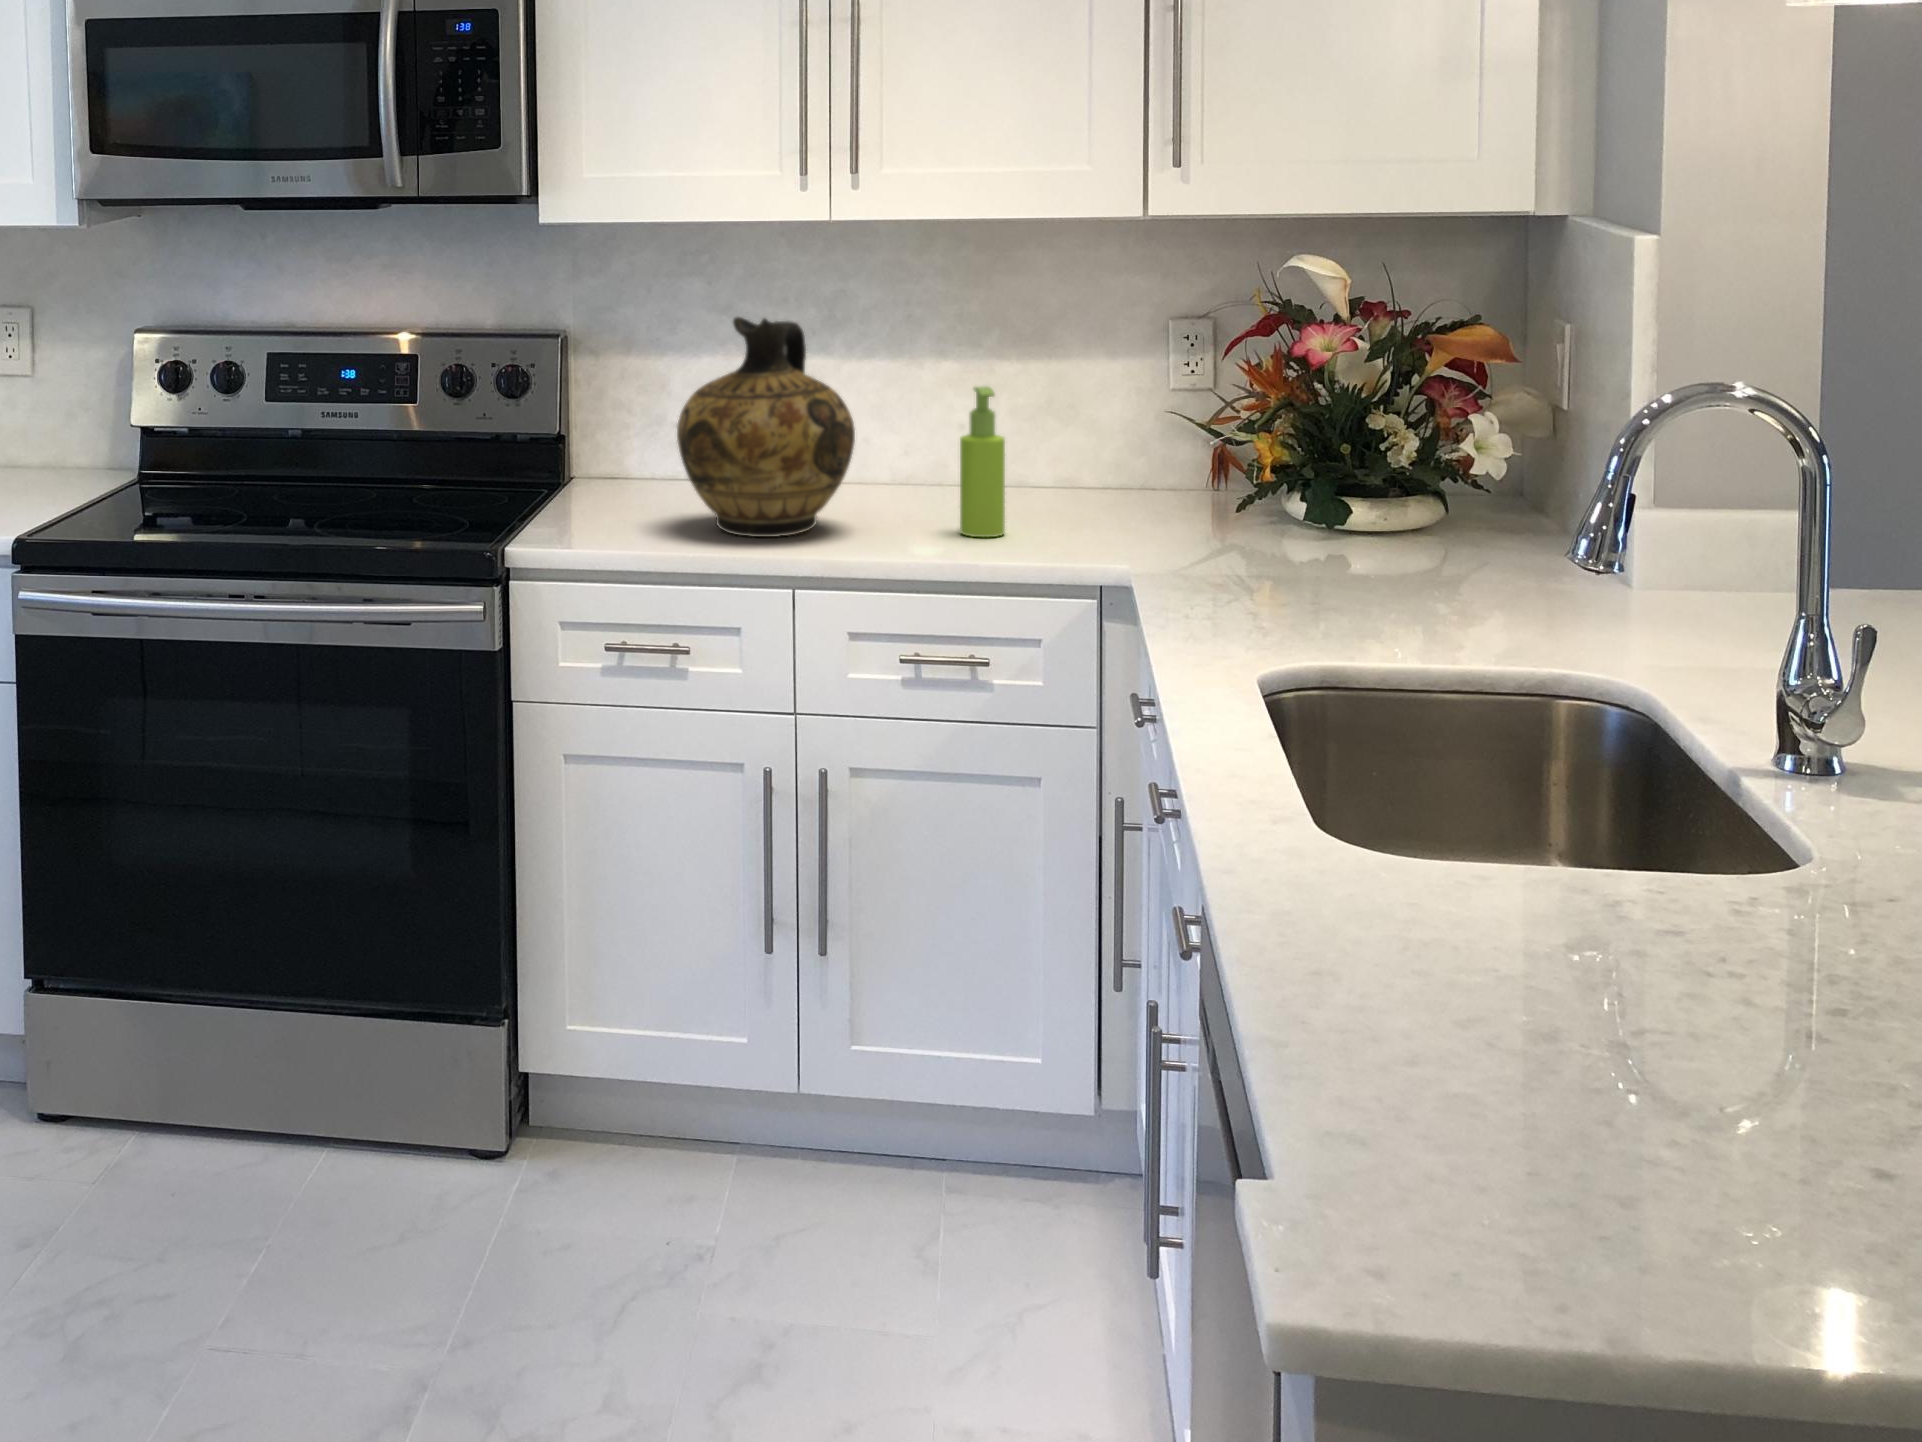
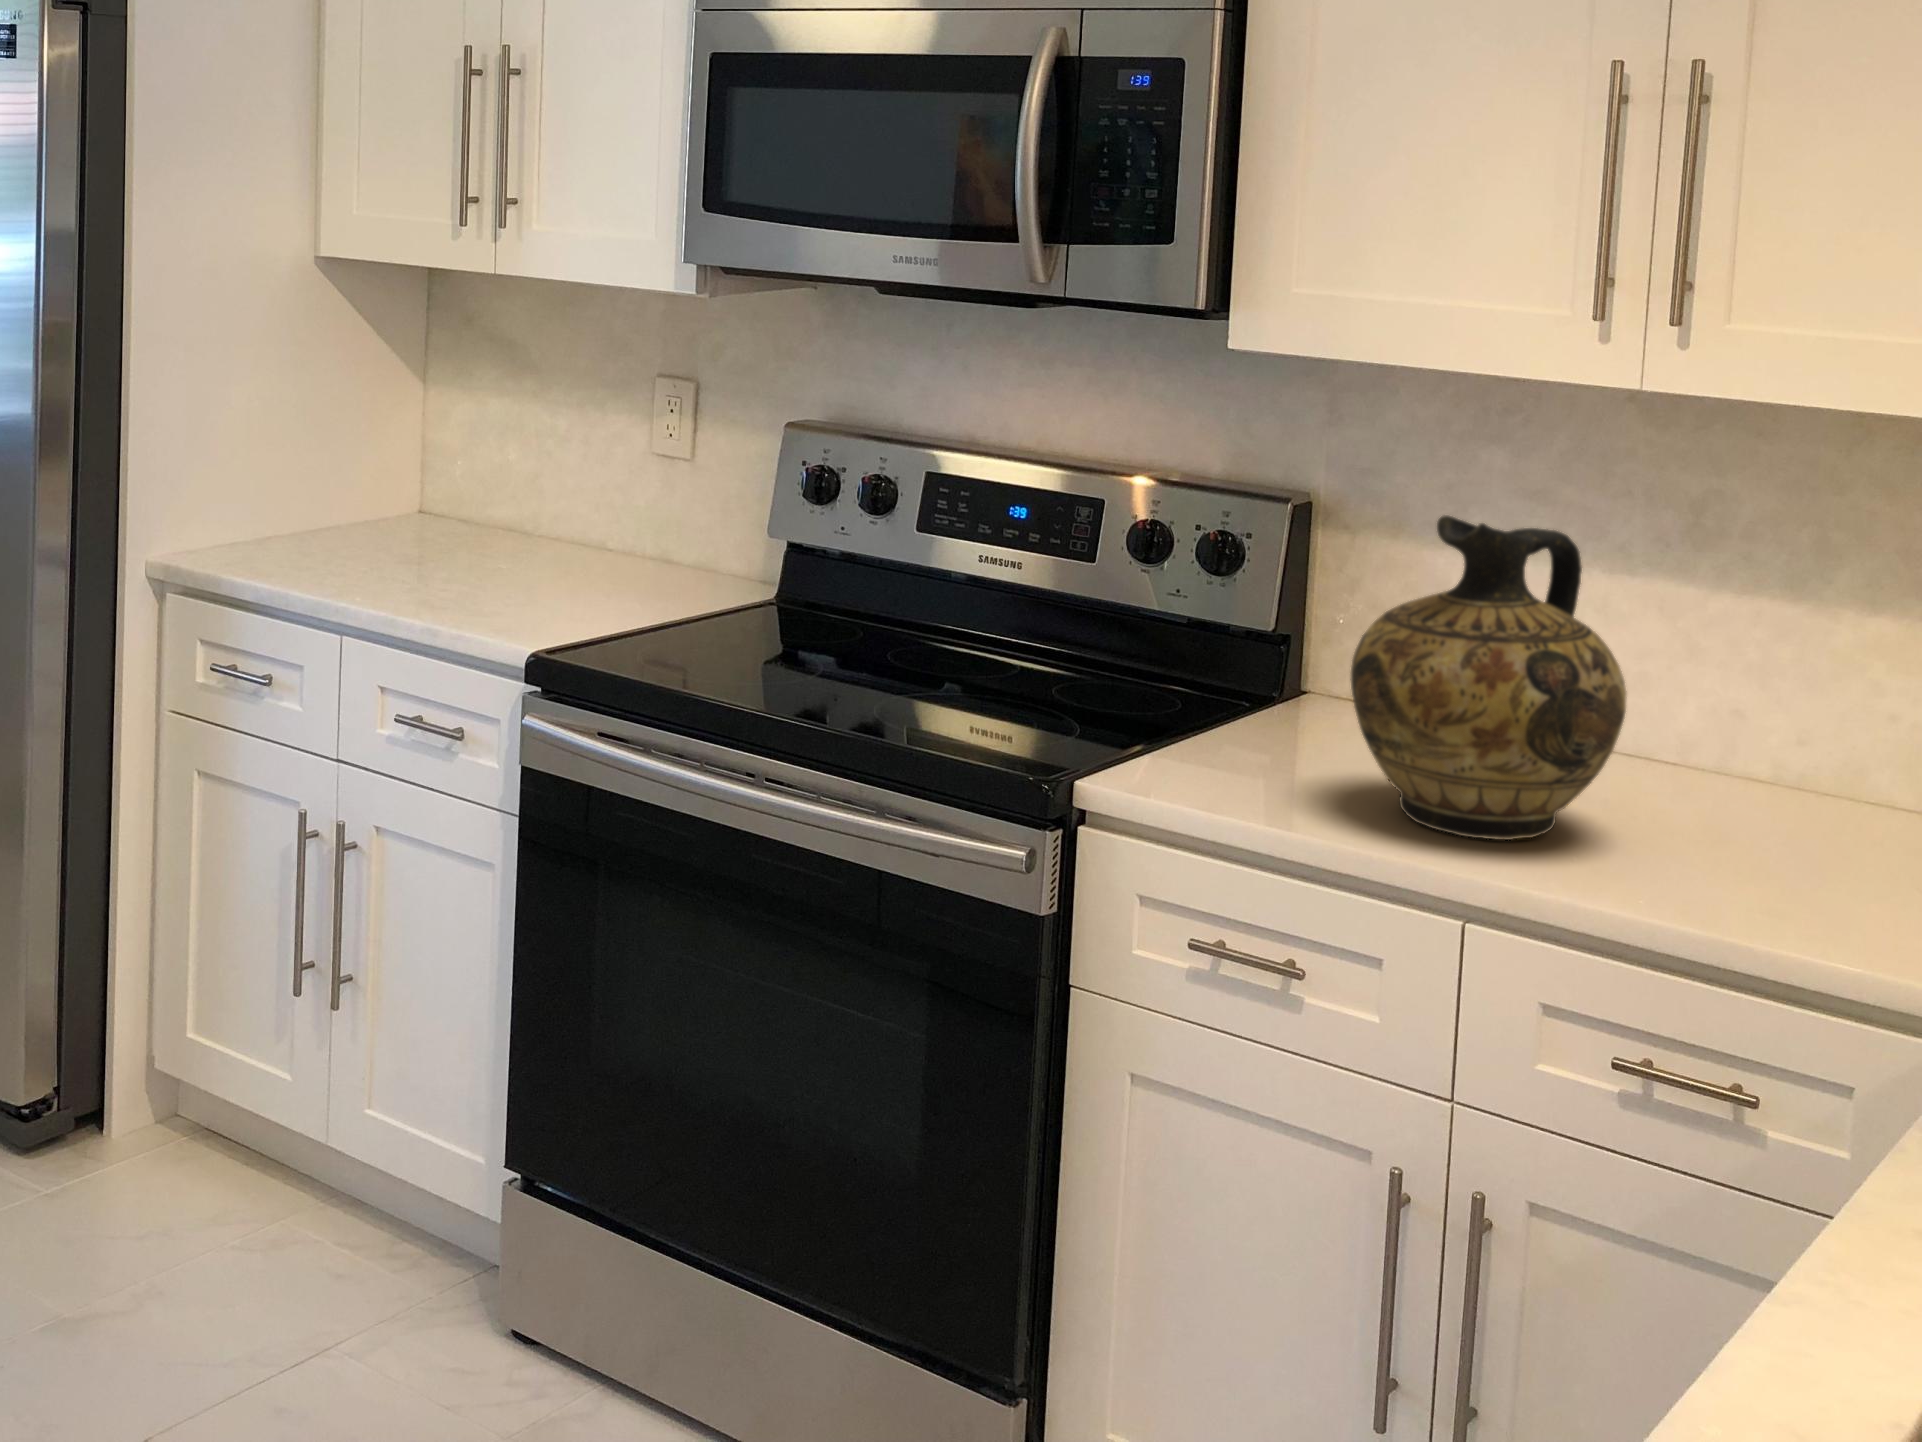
soap dispenser: present [960,386,1005,537] -> none [1777,672,1866,908]

